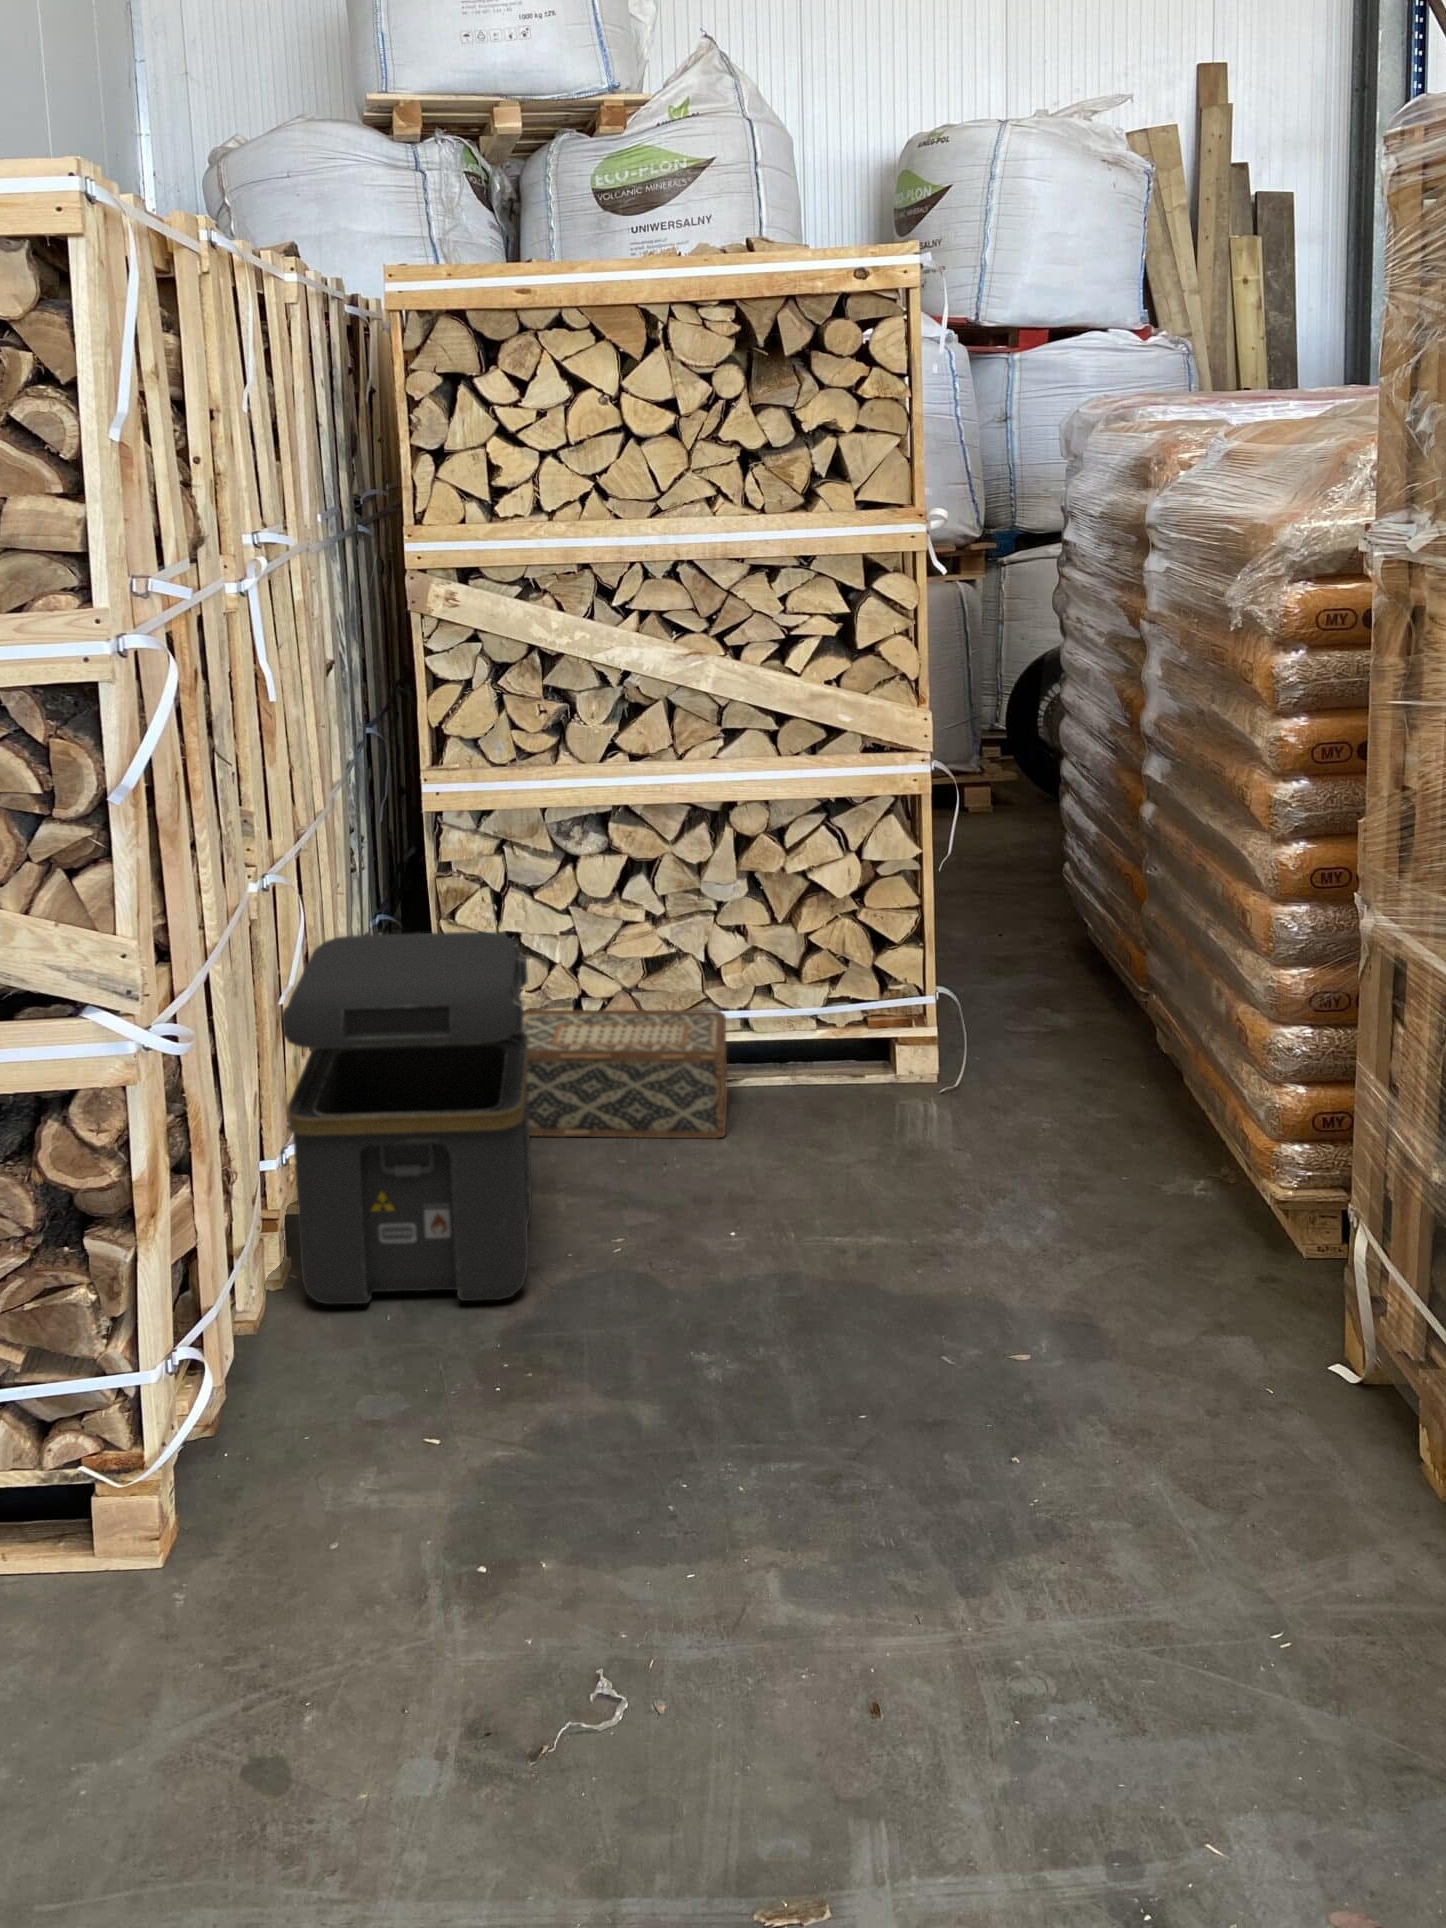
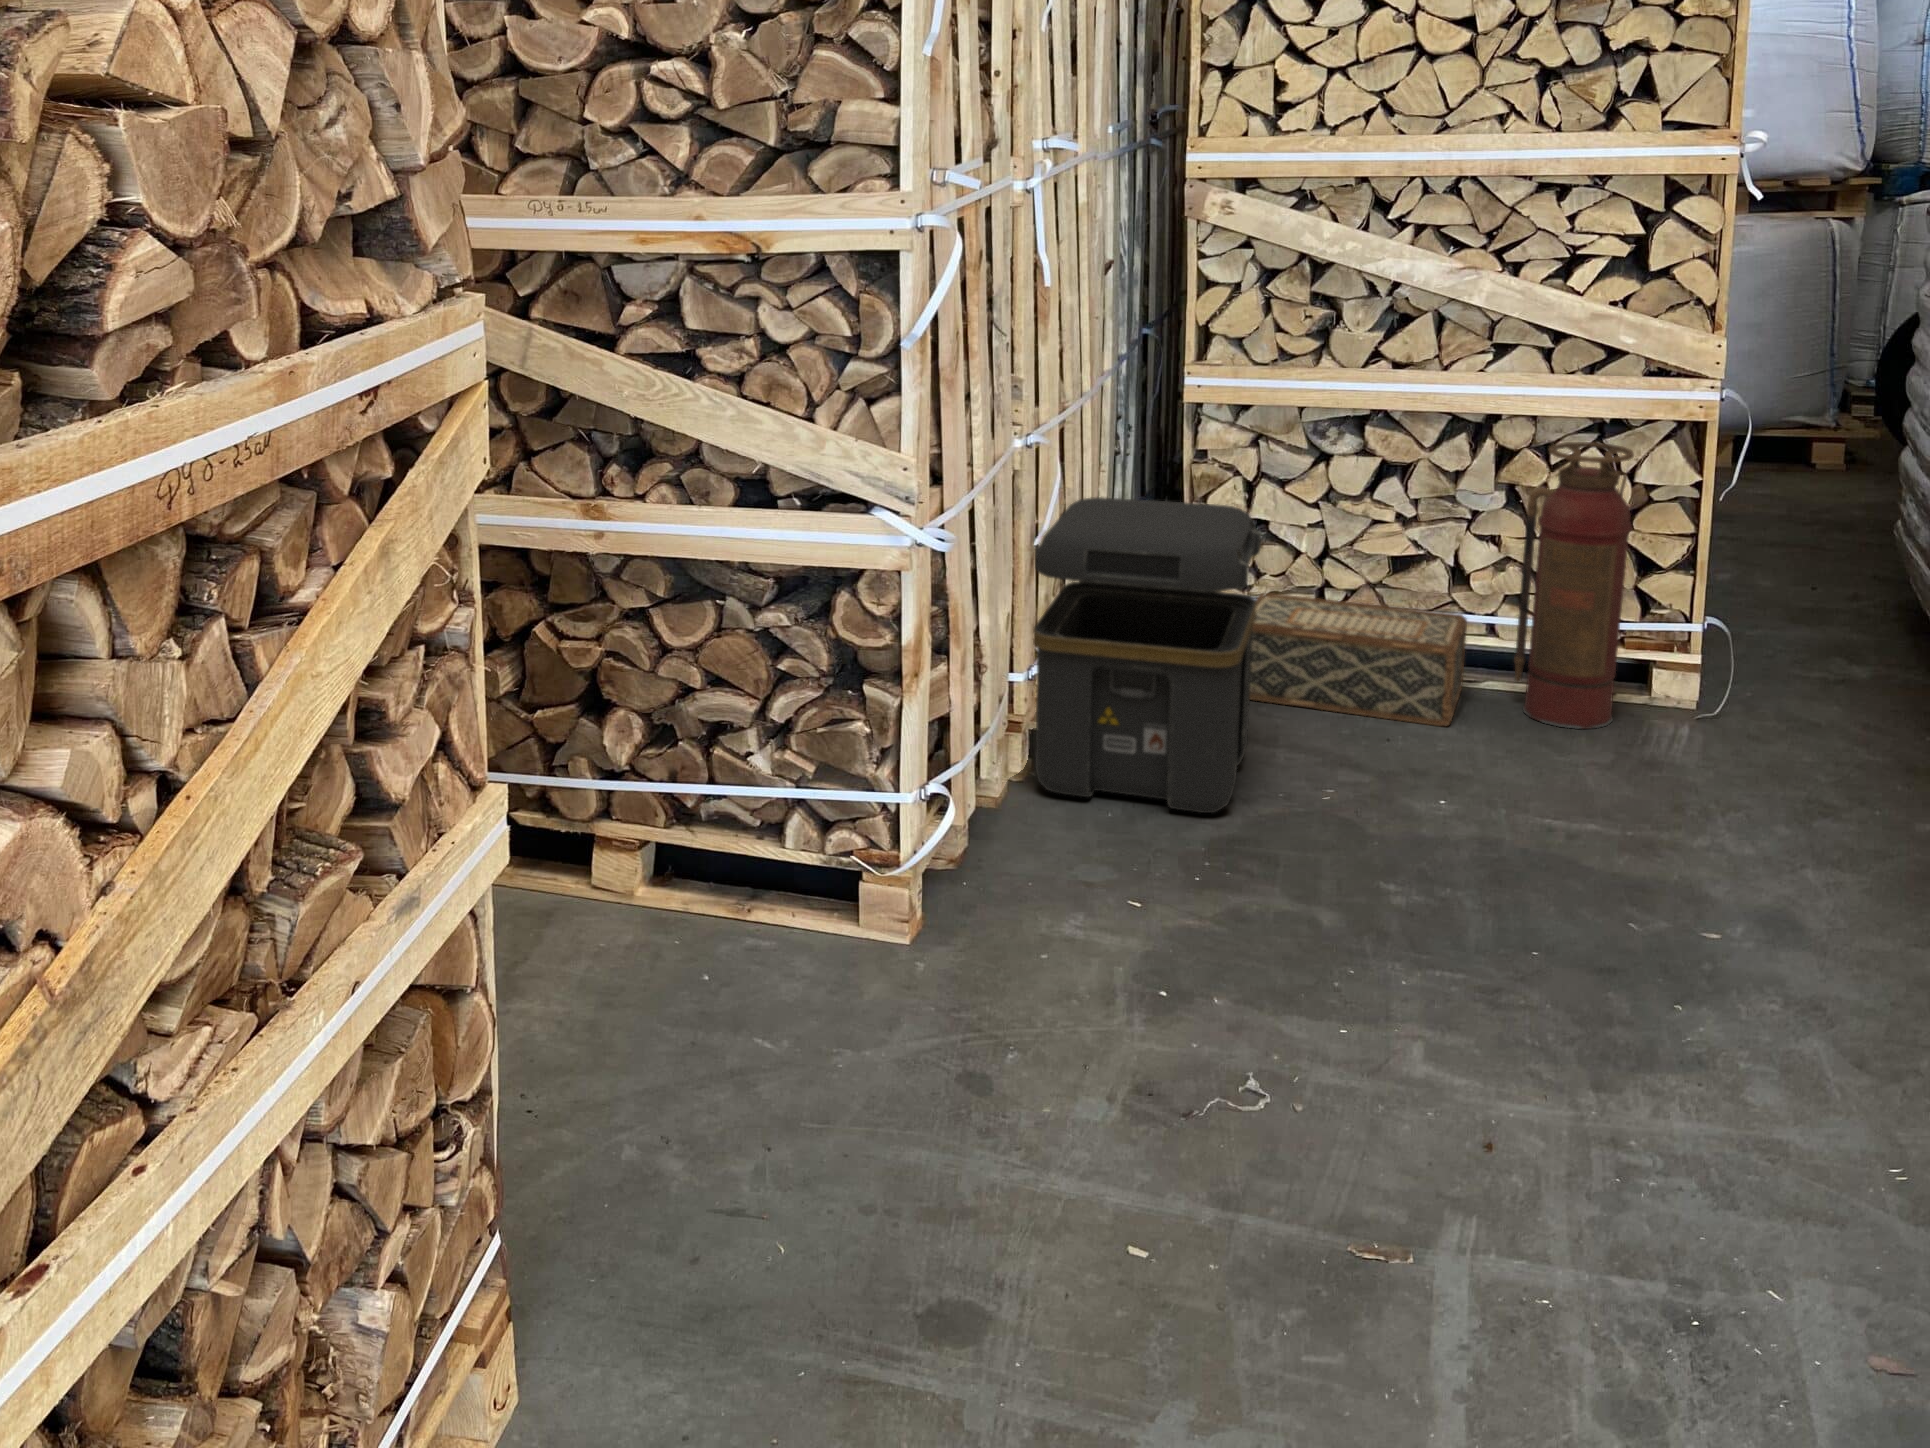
fire extinguisher: none [772,822,872,1120] -> present [1514,442,1634,729]

